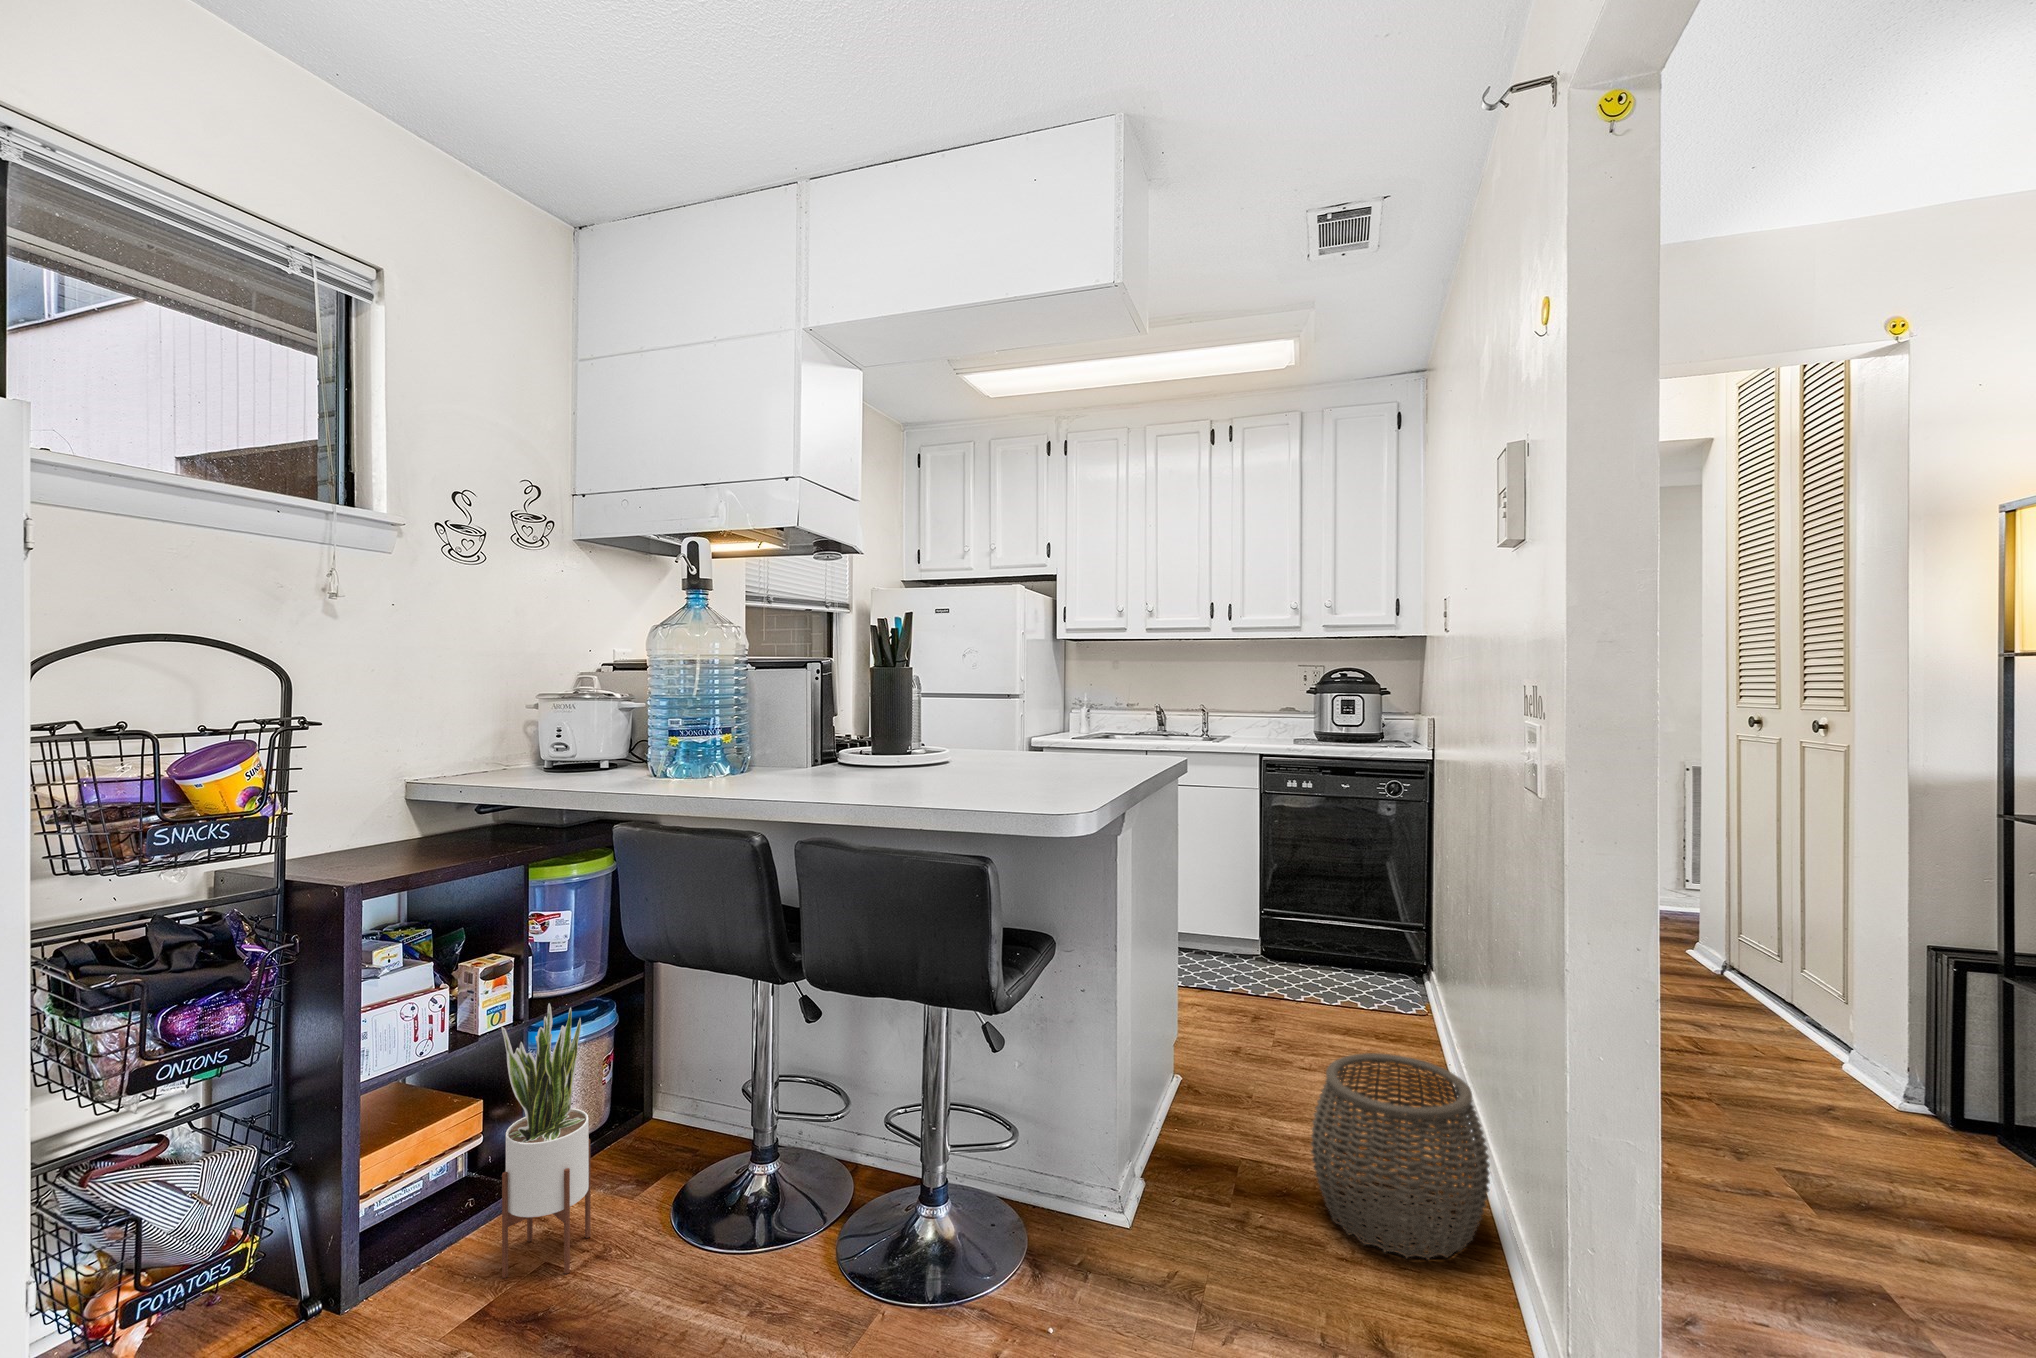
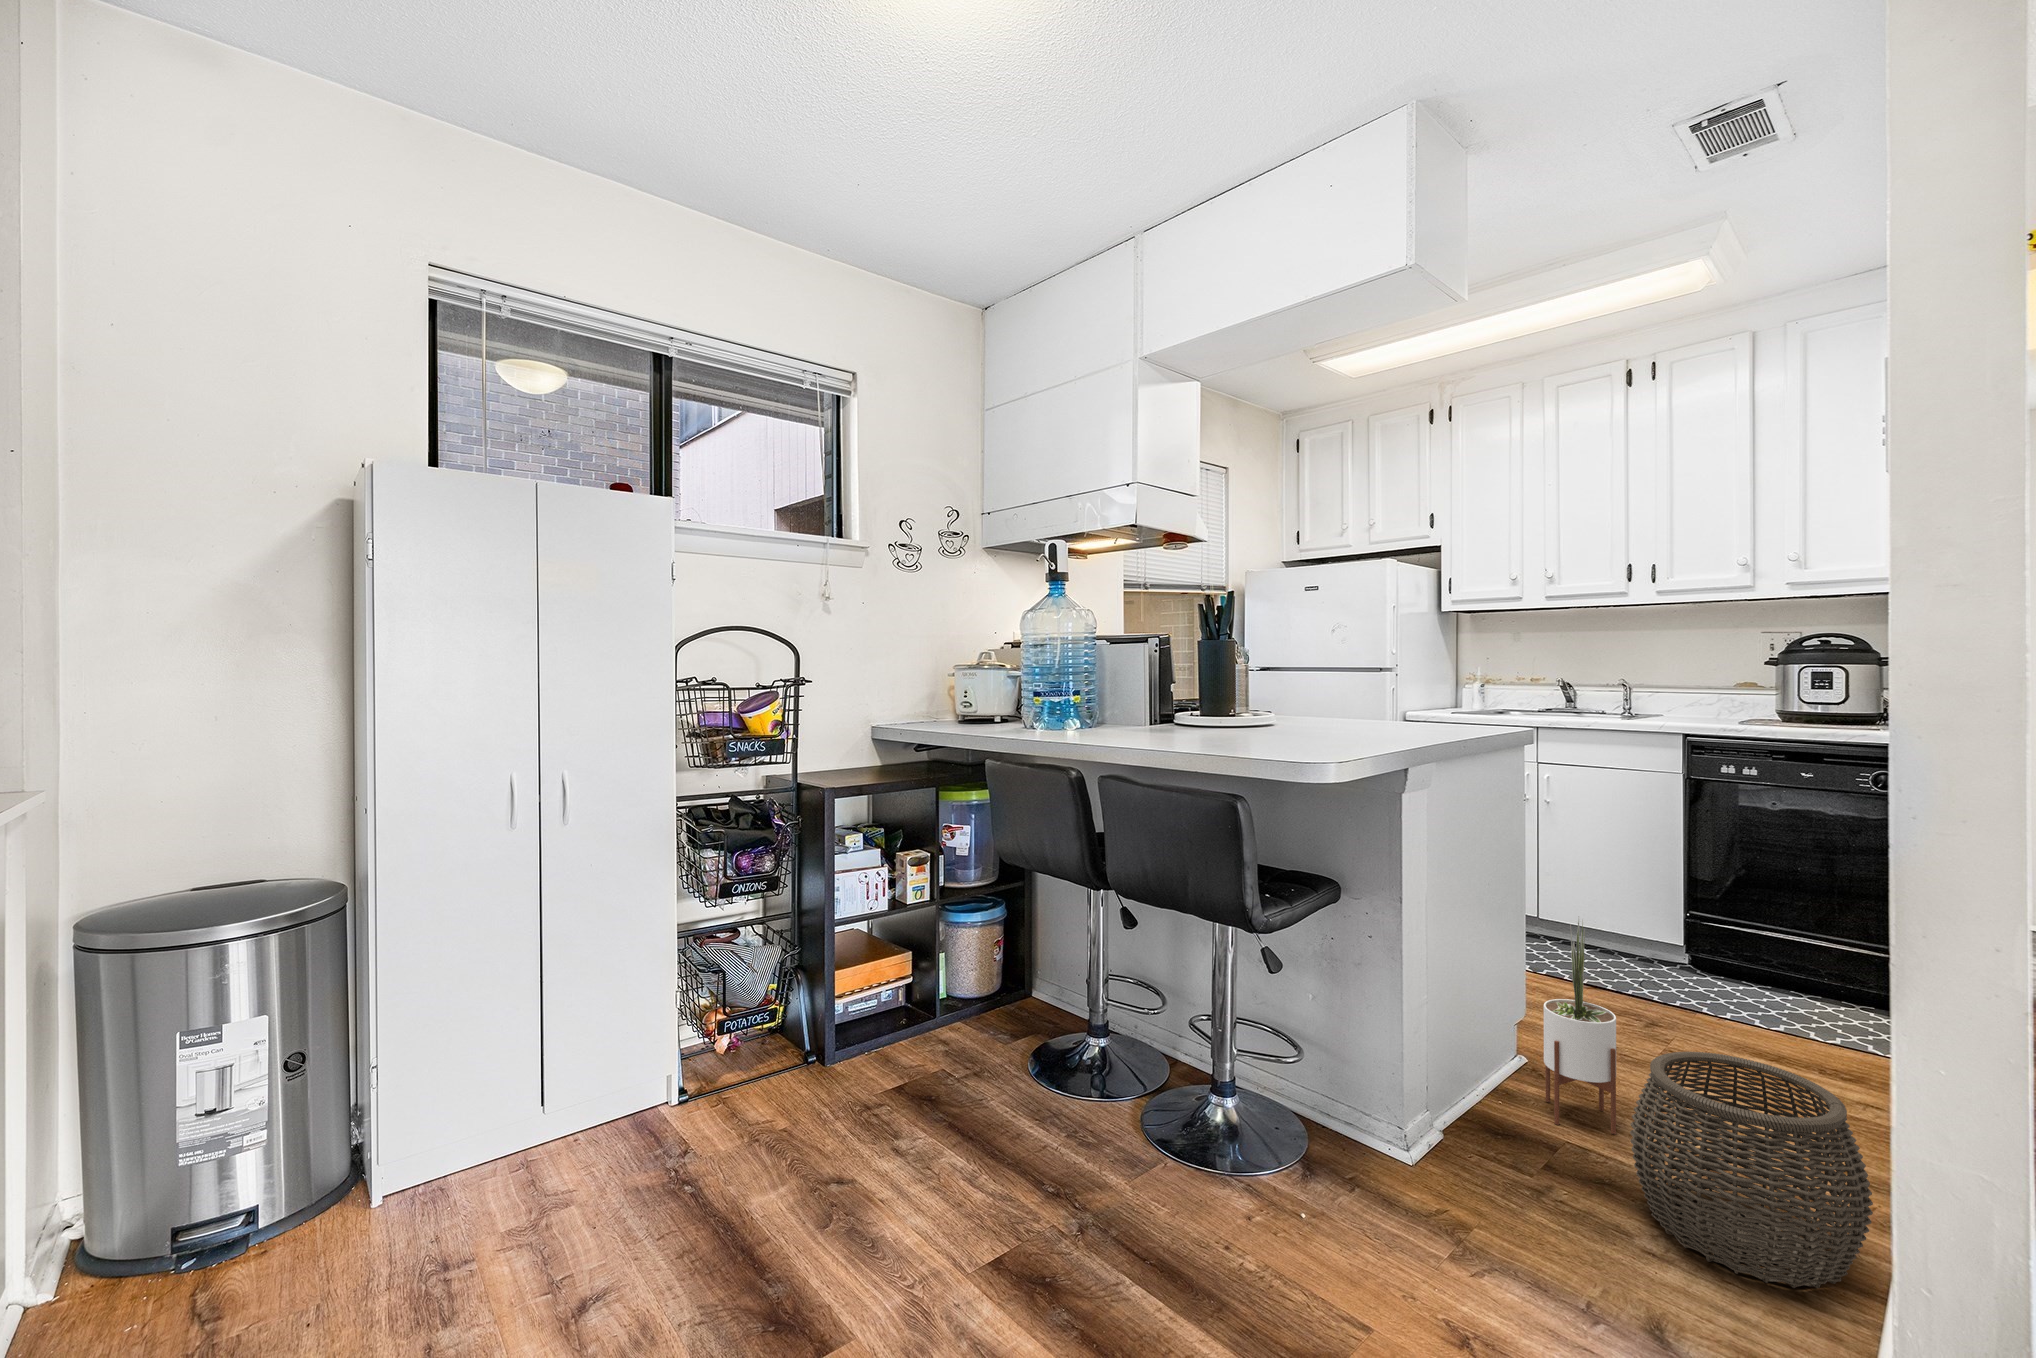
potted plant: present [501,1003,591,1278] -> present [1544,920,1616,1134]

